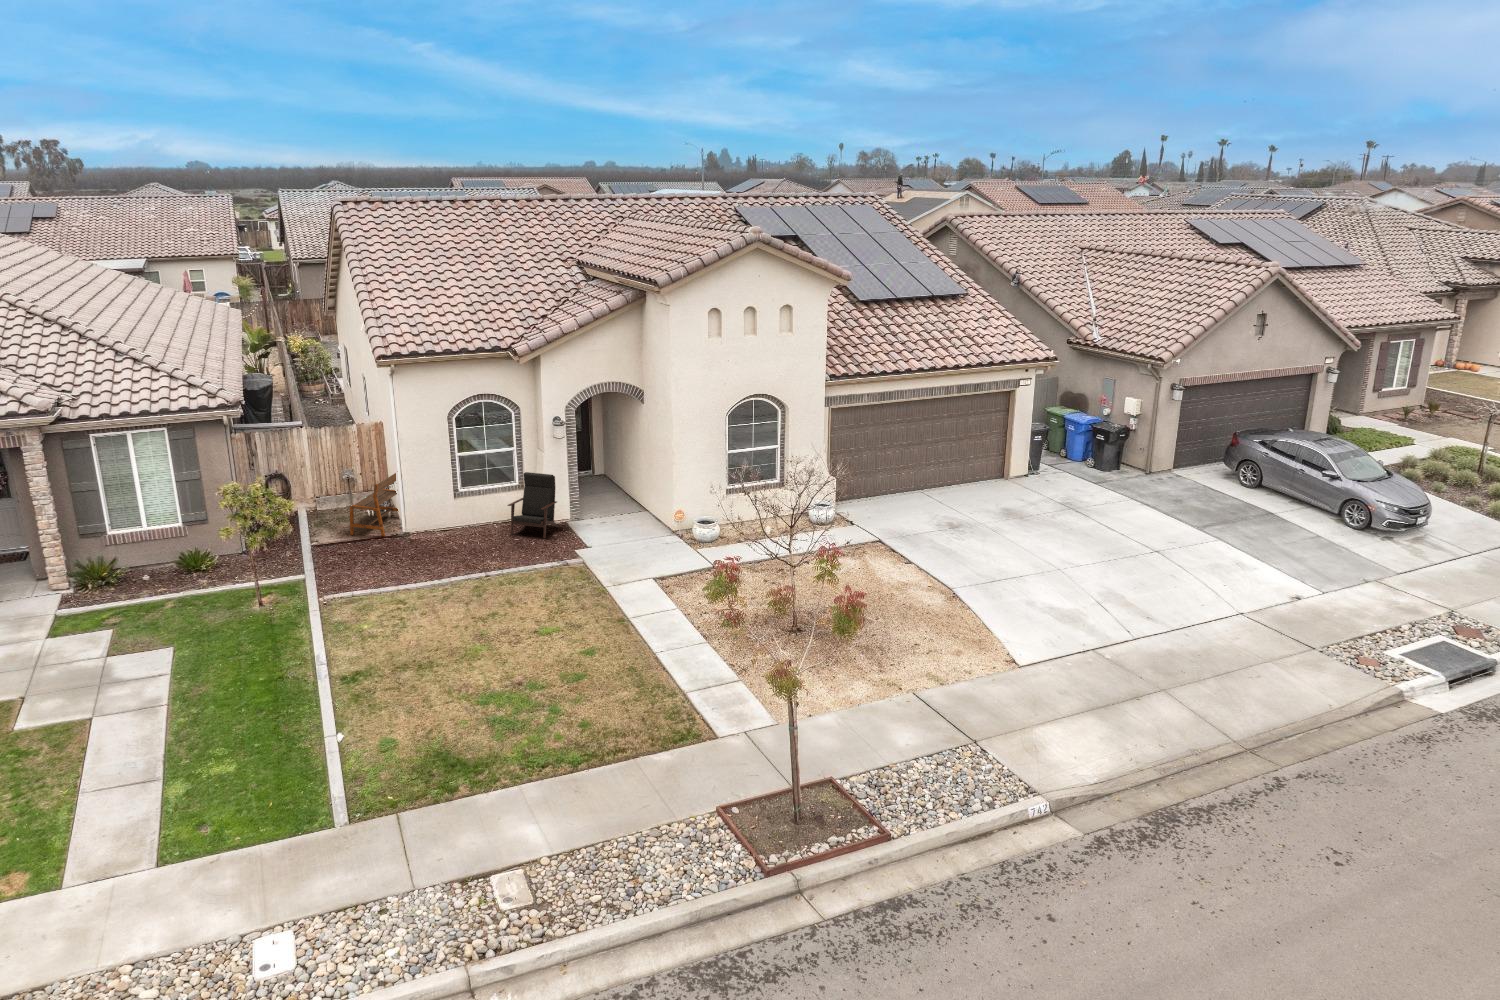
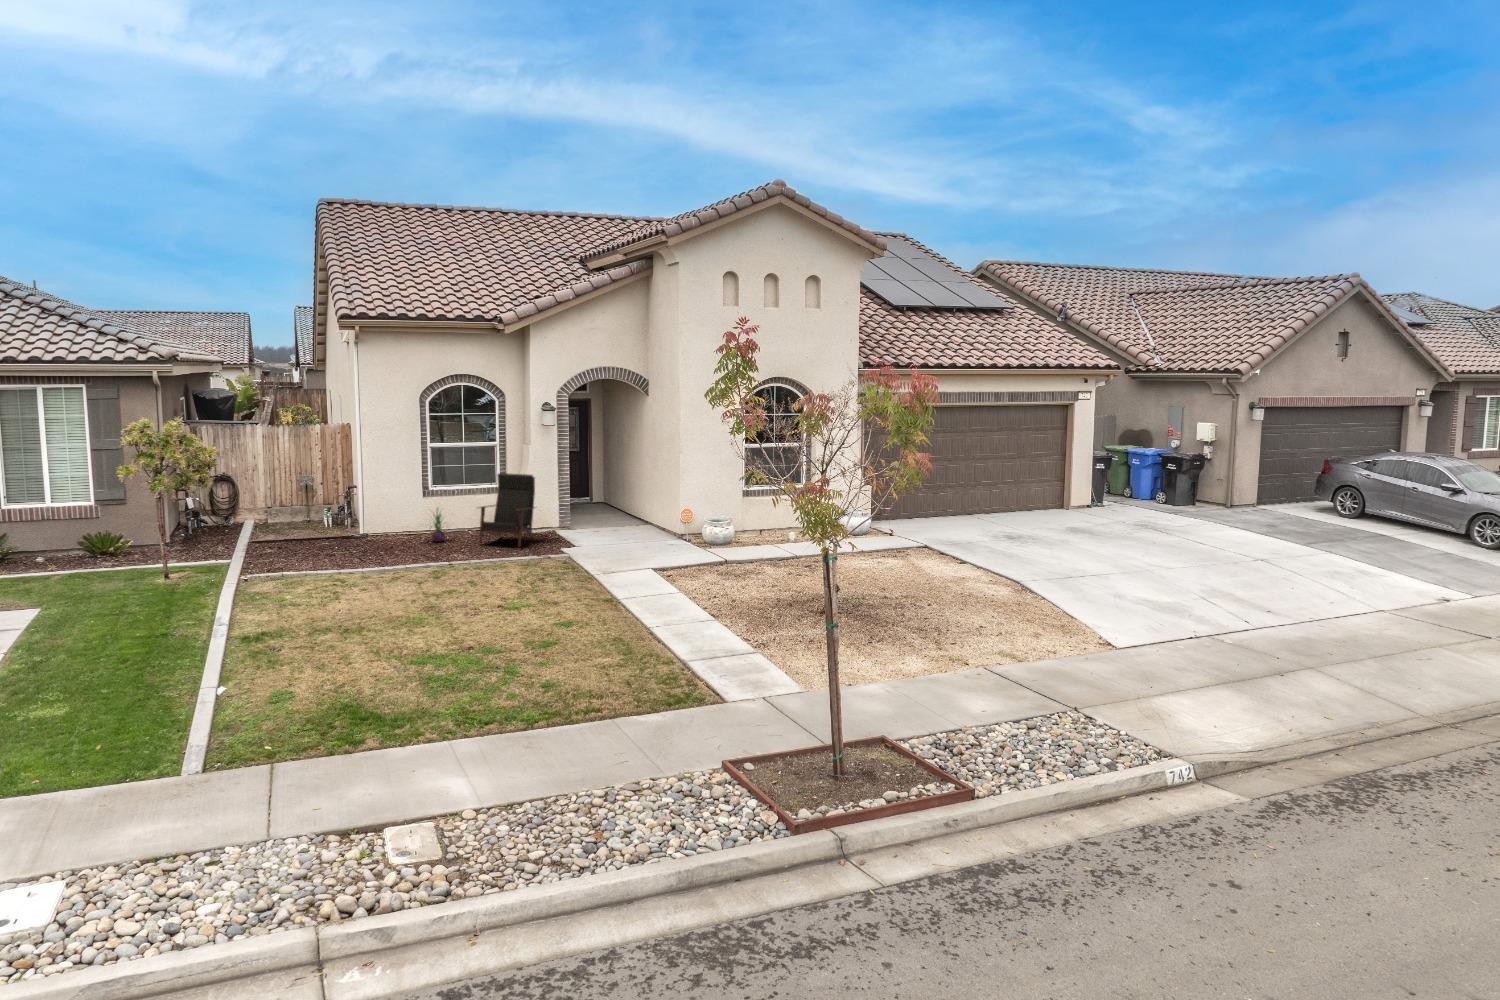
bench: present [350,473,398,536] -> none [287,473,359,544]
decorative plant: none [459,501,490,531] -> present [431,508,445,542]

